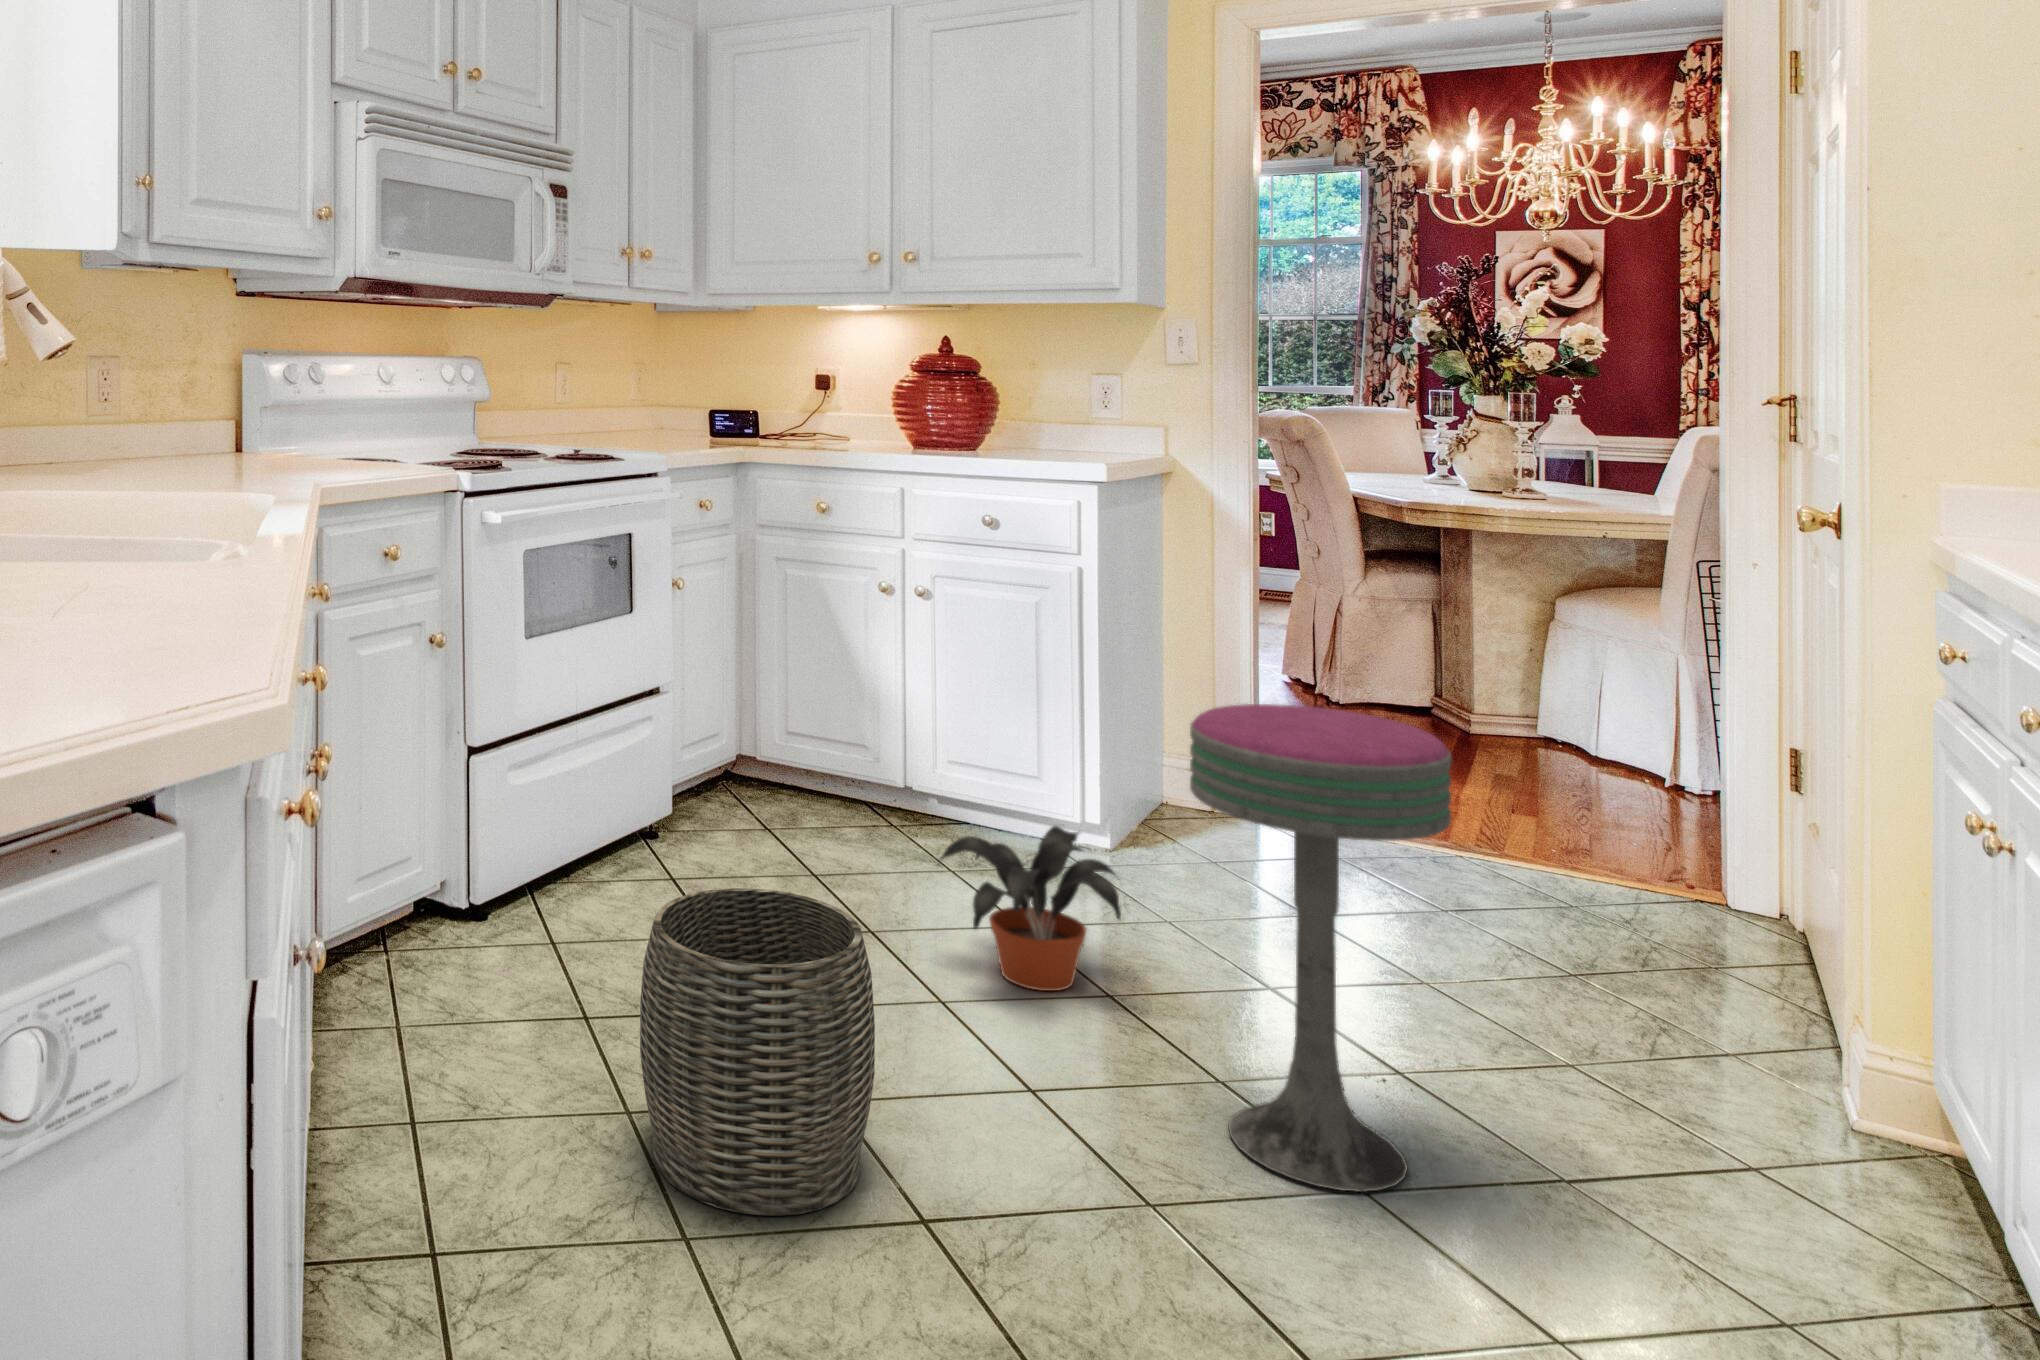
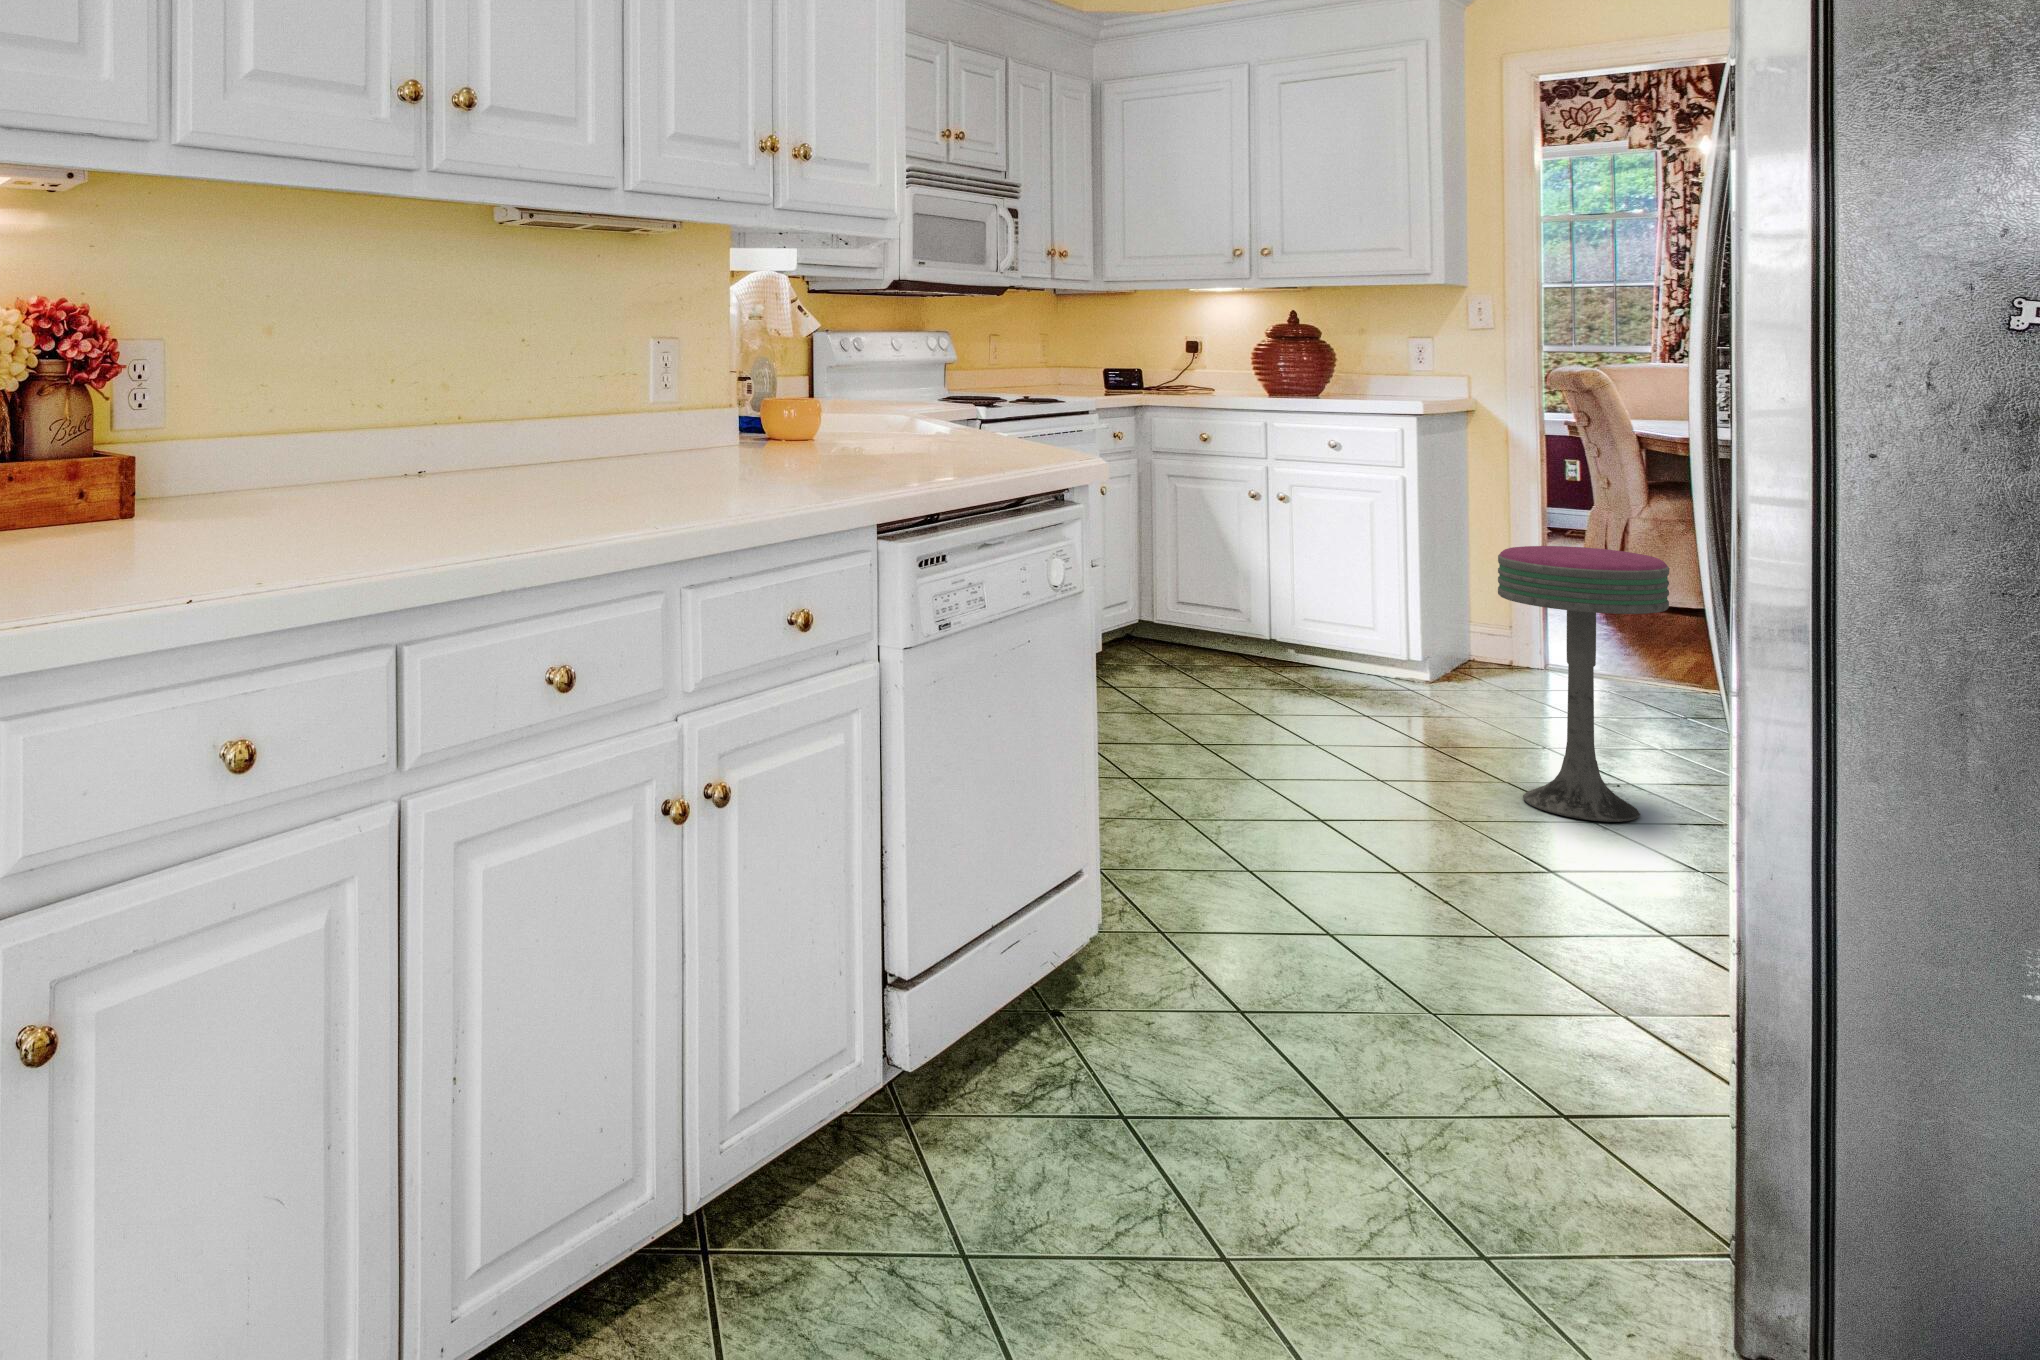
potted plant: present [941,826,1121,991] -> none [1314,642,1448,742]
woven basket: present [640,888,875,1216] -> none [1152,651,1300,816]

